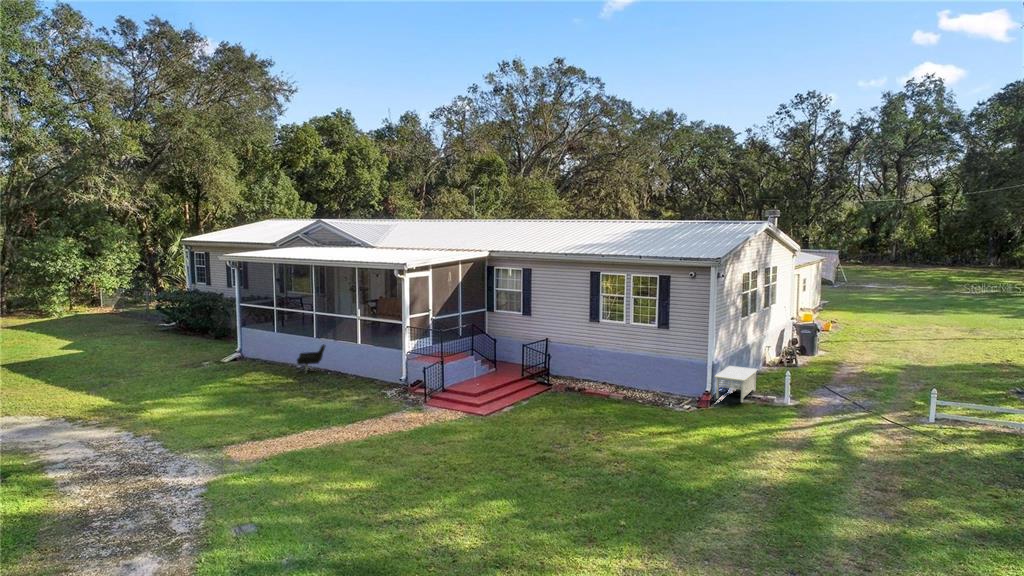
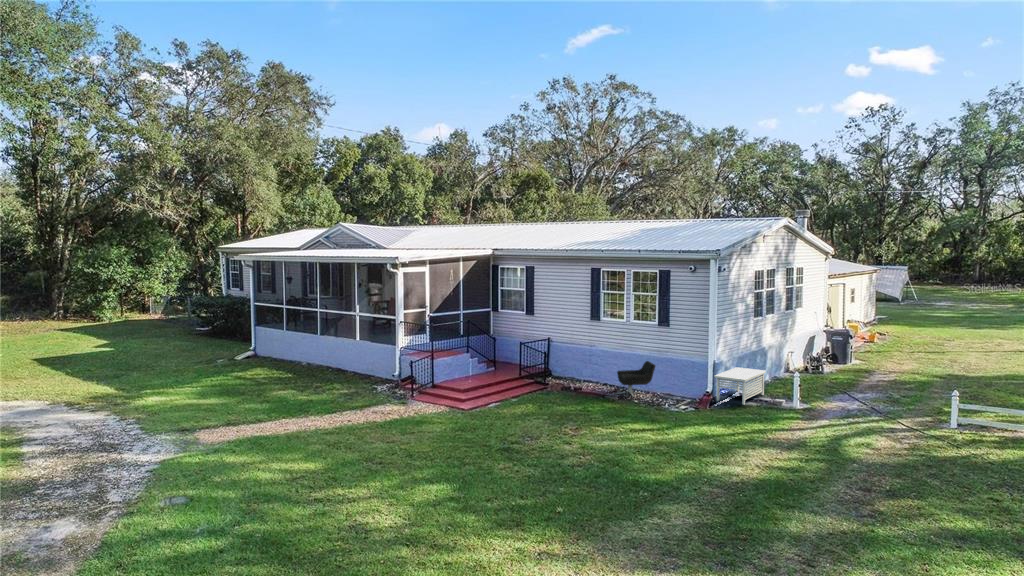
lounge chair: present [297,344,325,372] -> present [617,361,655,396]

